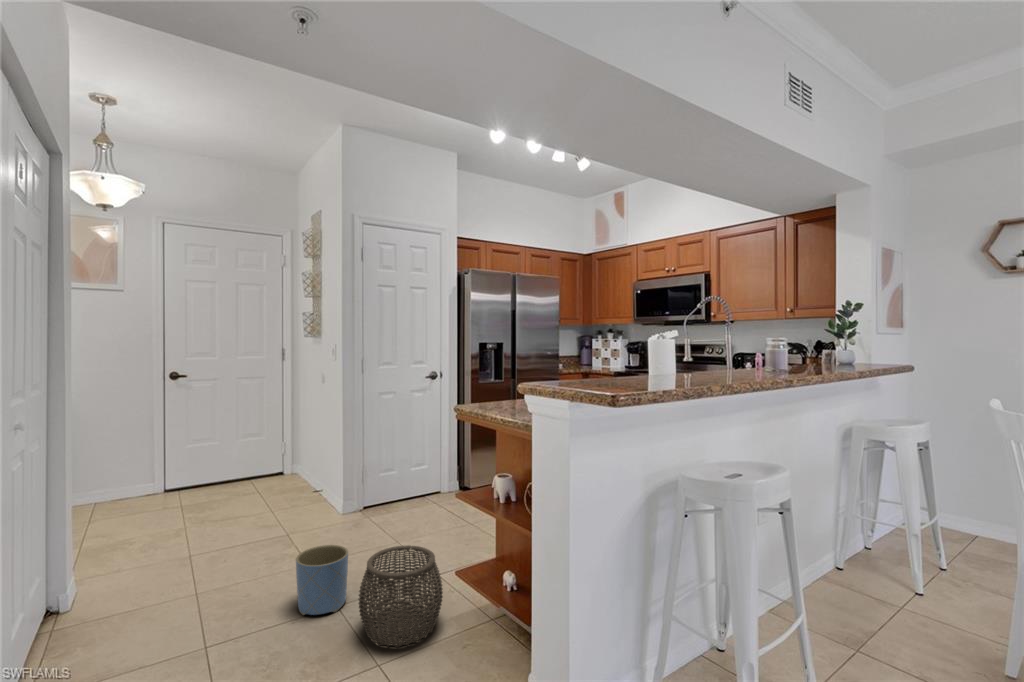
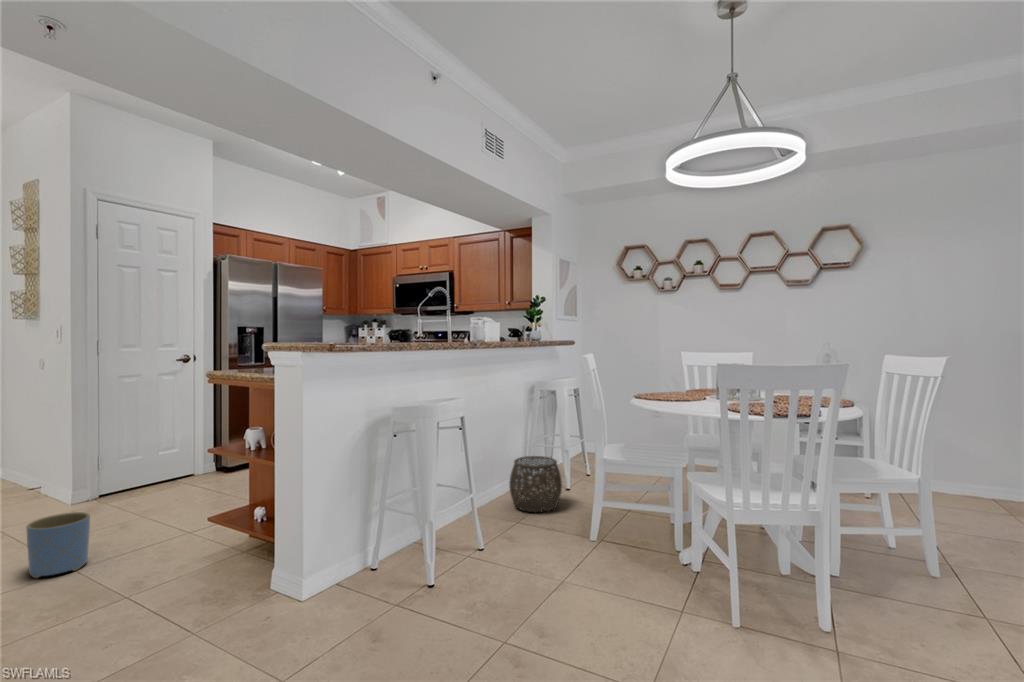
woven basket: present [358,545,443,647] -> present [509,456,562,512]

